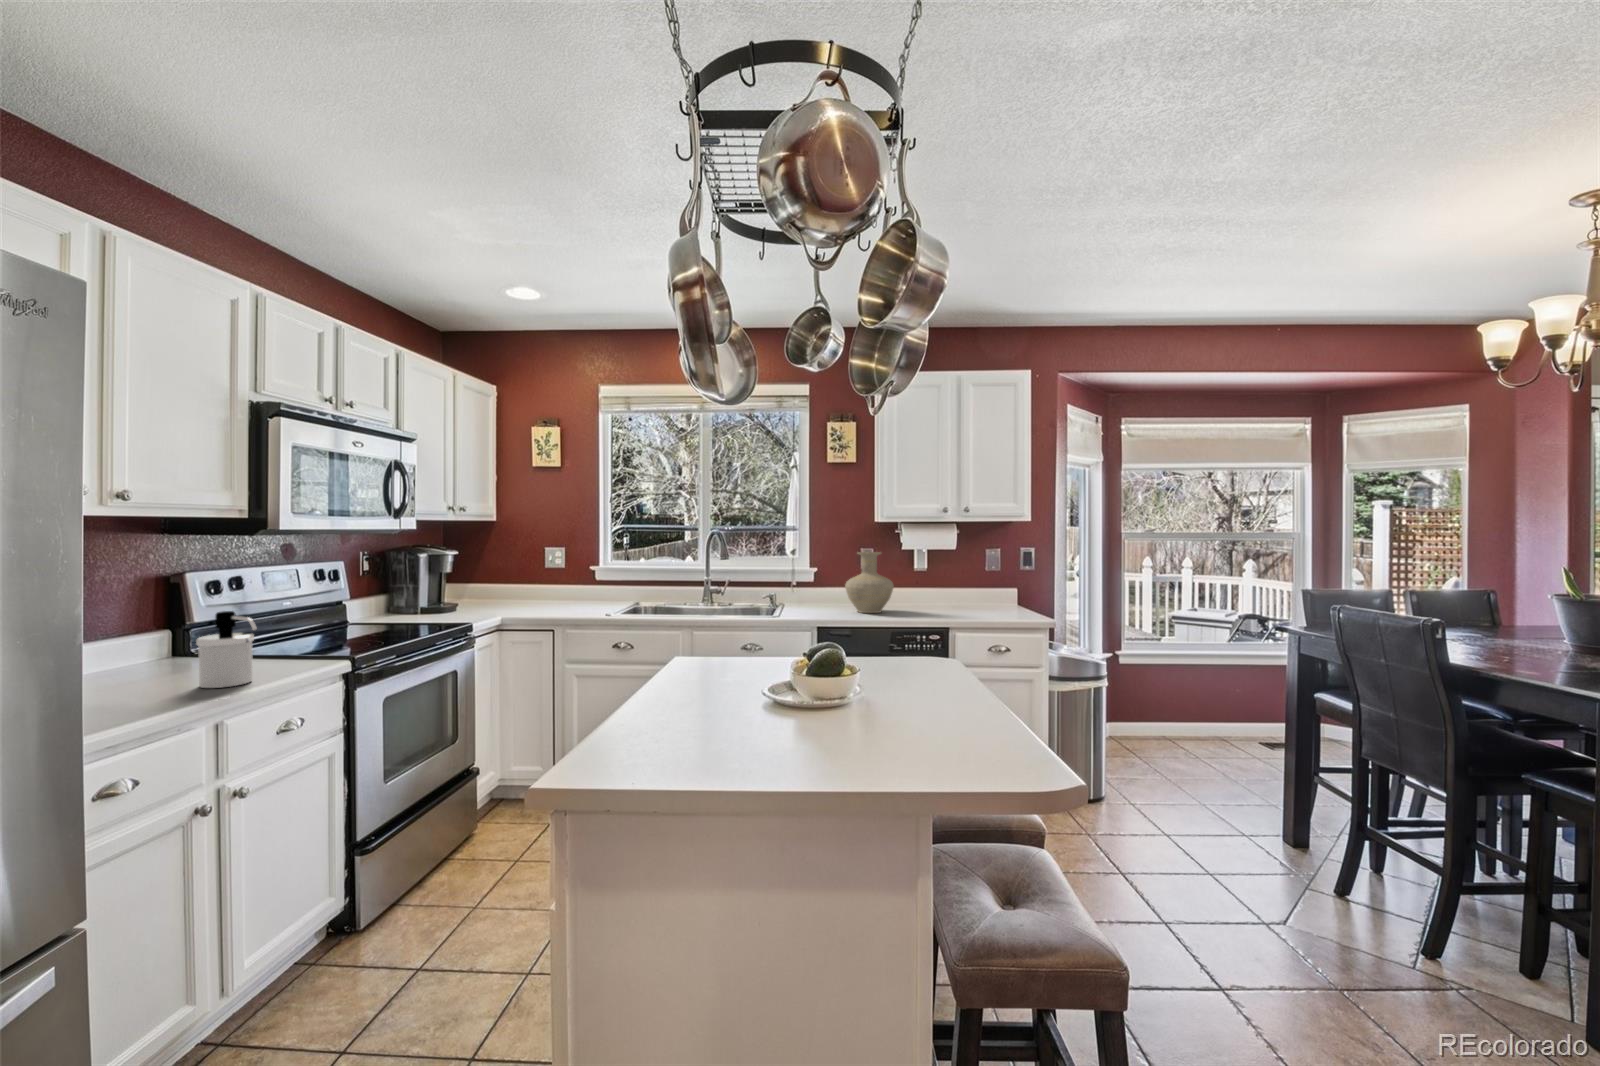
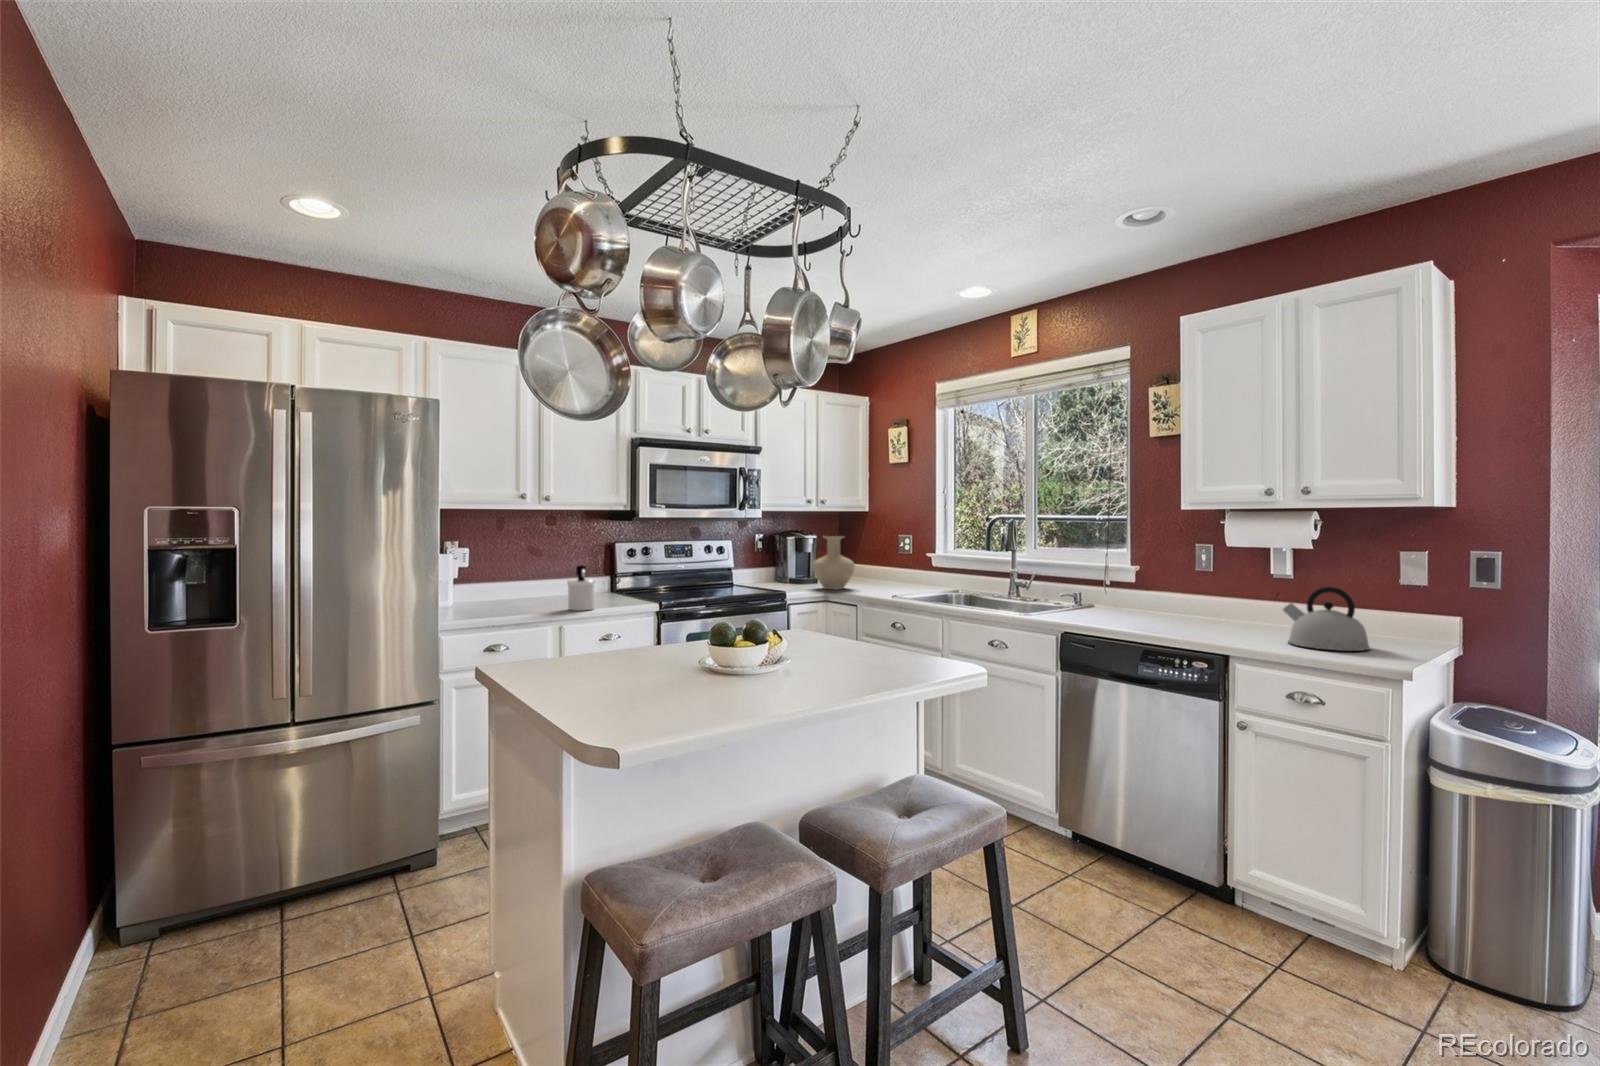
vase: present [845,552,894,613] -> present [813,536,855,589]
kettle: none [967,576,1020,619] -> present [1283,587,1370,651]

